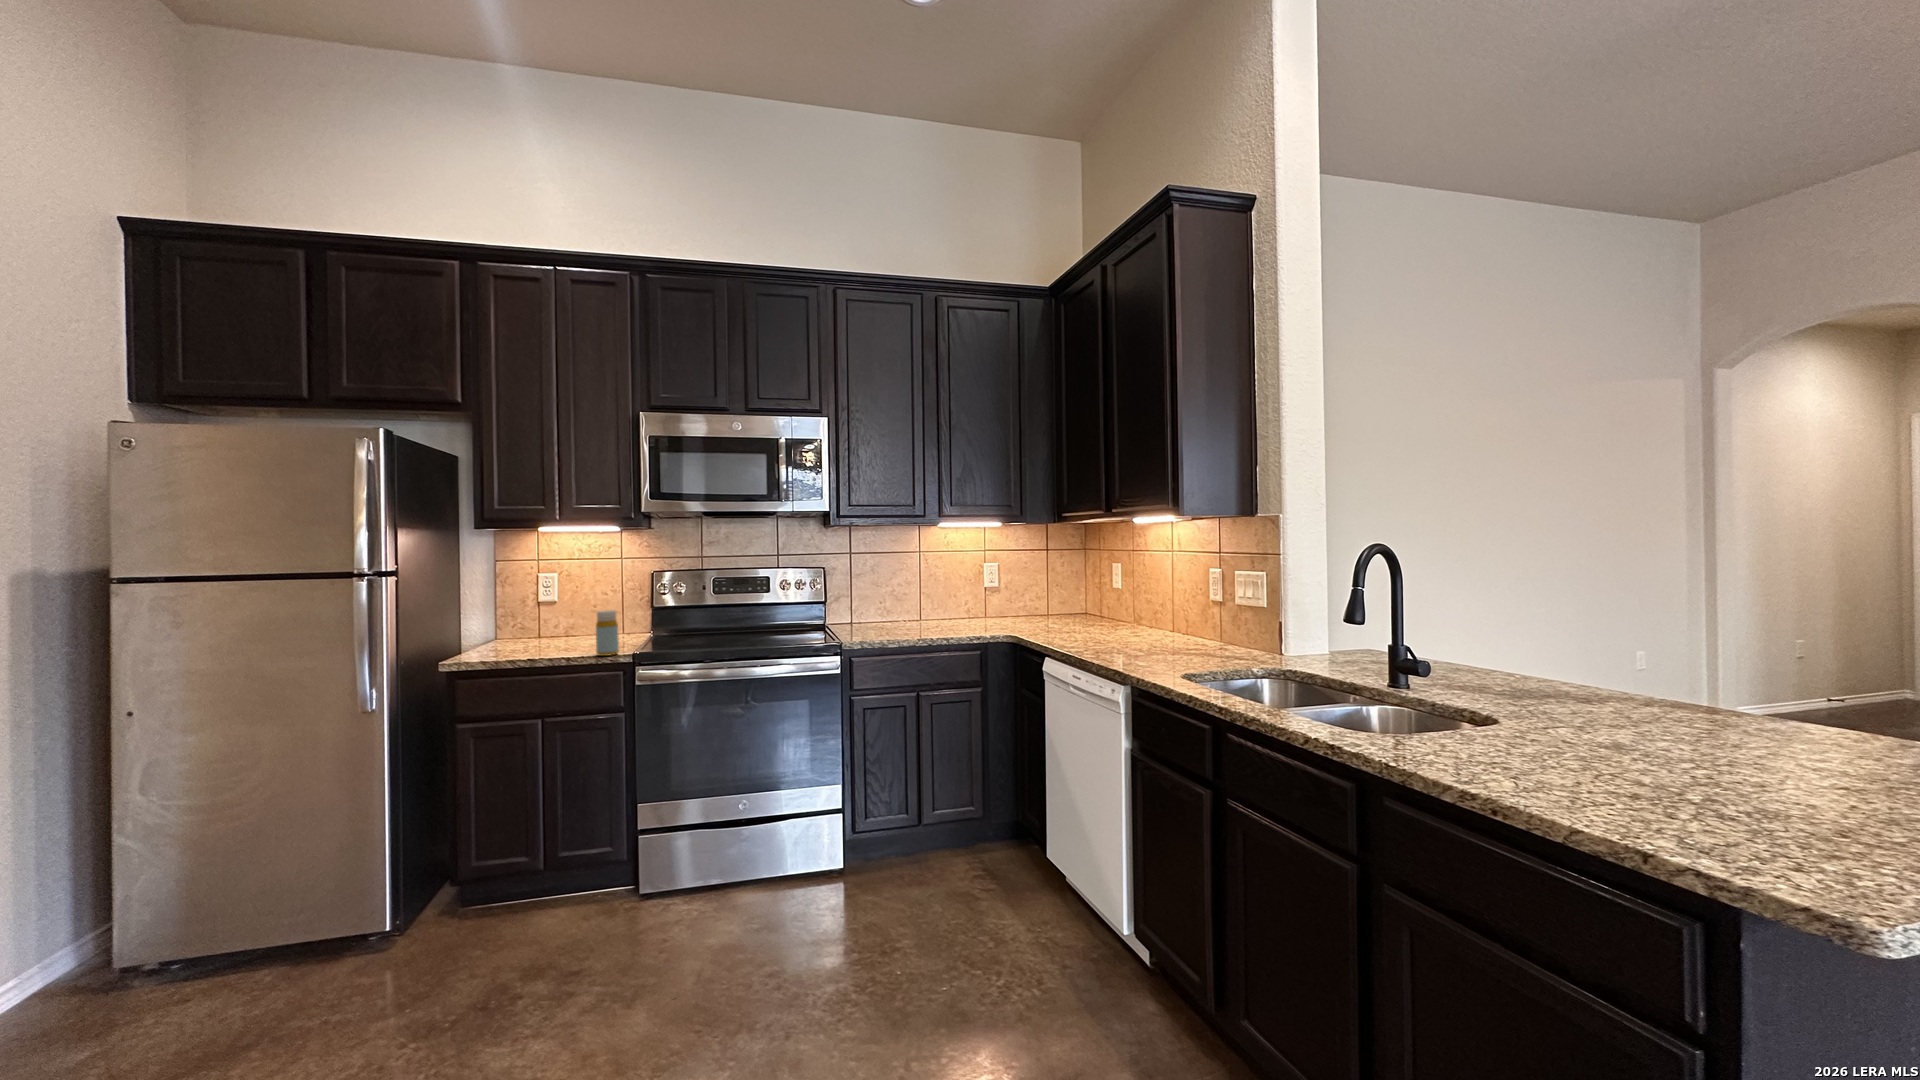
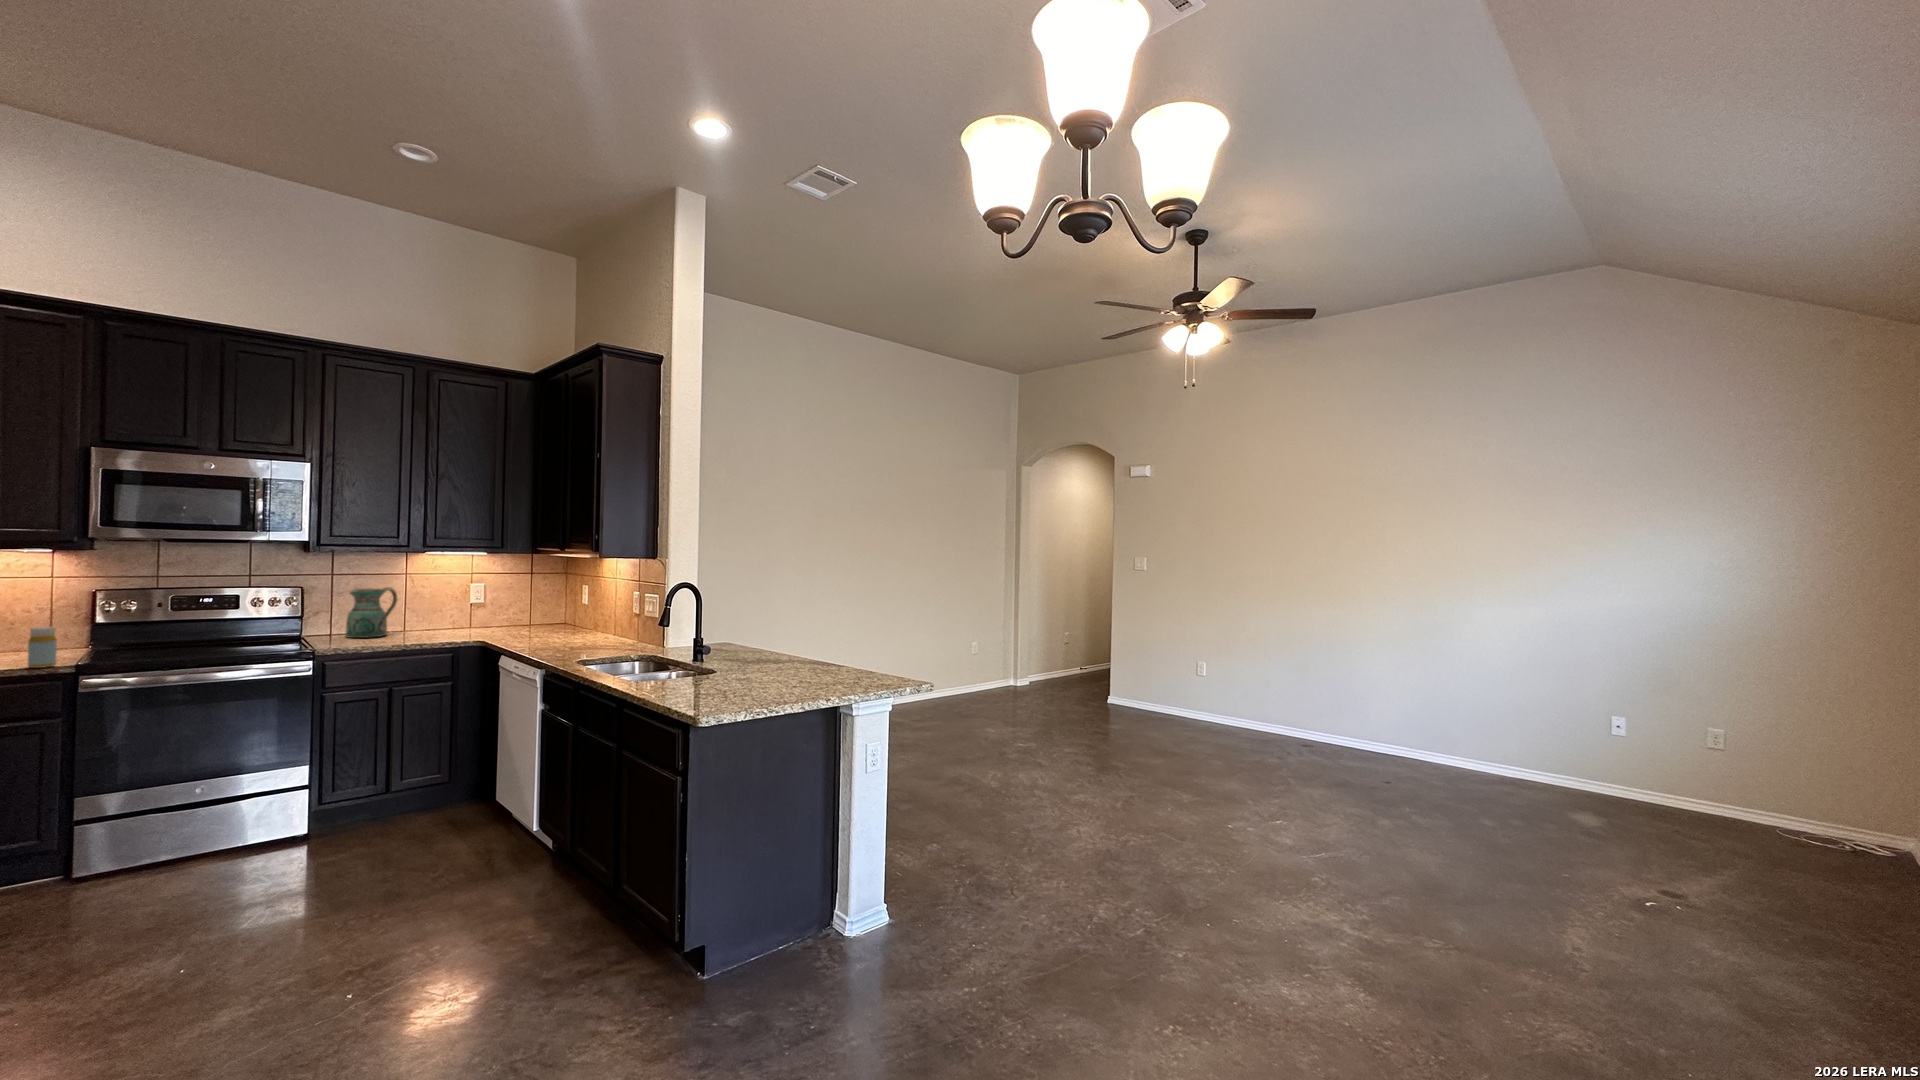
ceramic pitcher: none [865,568,912,628] -> present [346,587,397,638]

